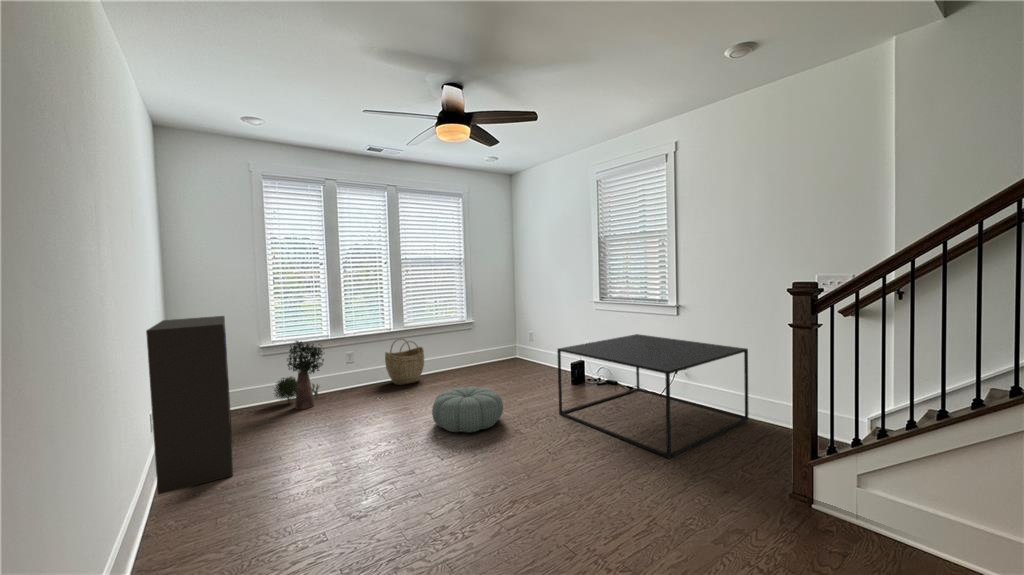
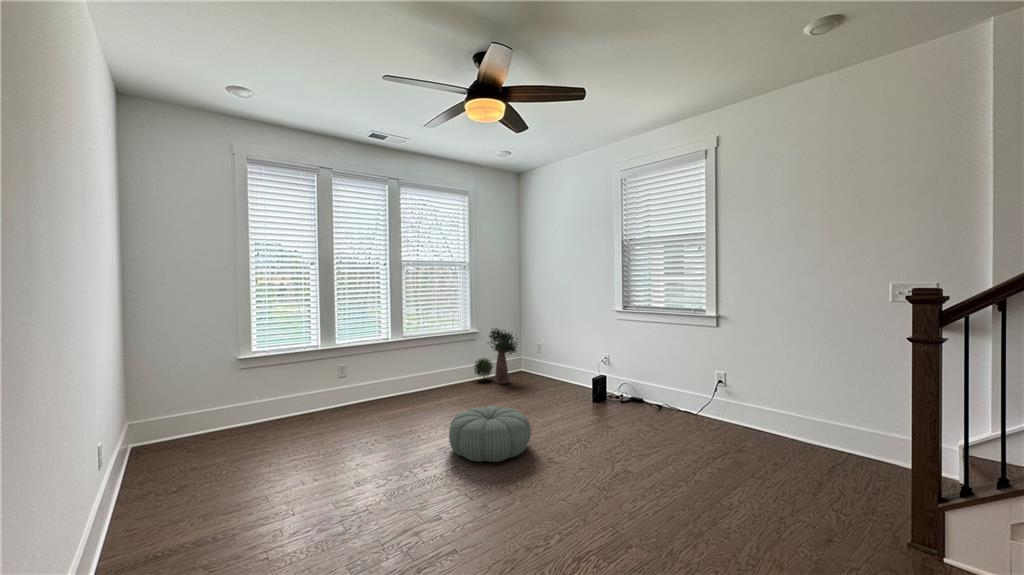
bookshelf: present [146,316,233,495] -> none [94,321,205,558]
coffee table: present [557,334,748,458] -> none [591,347,806,495]
woven basket: present [385,339,424,385] -> none [383,349,427,402]
potted plant: present [275,341,324,409] -> present [474,328,517,384]

